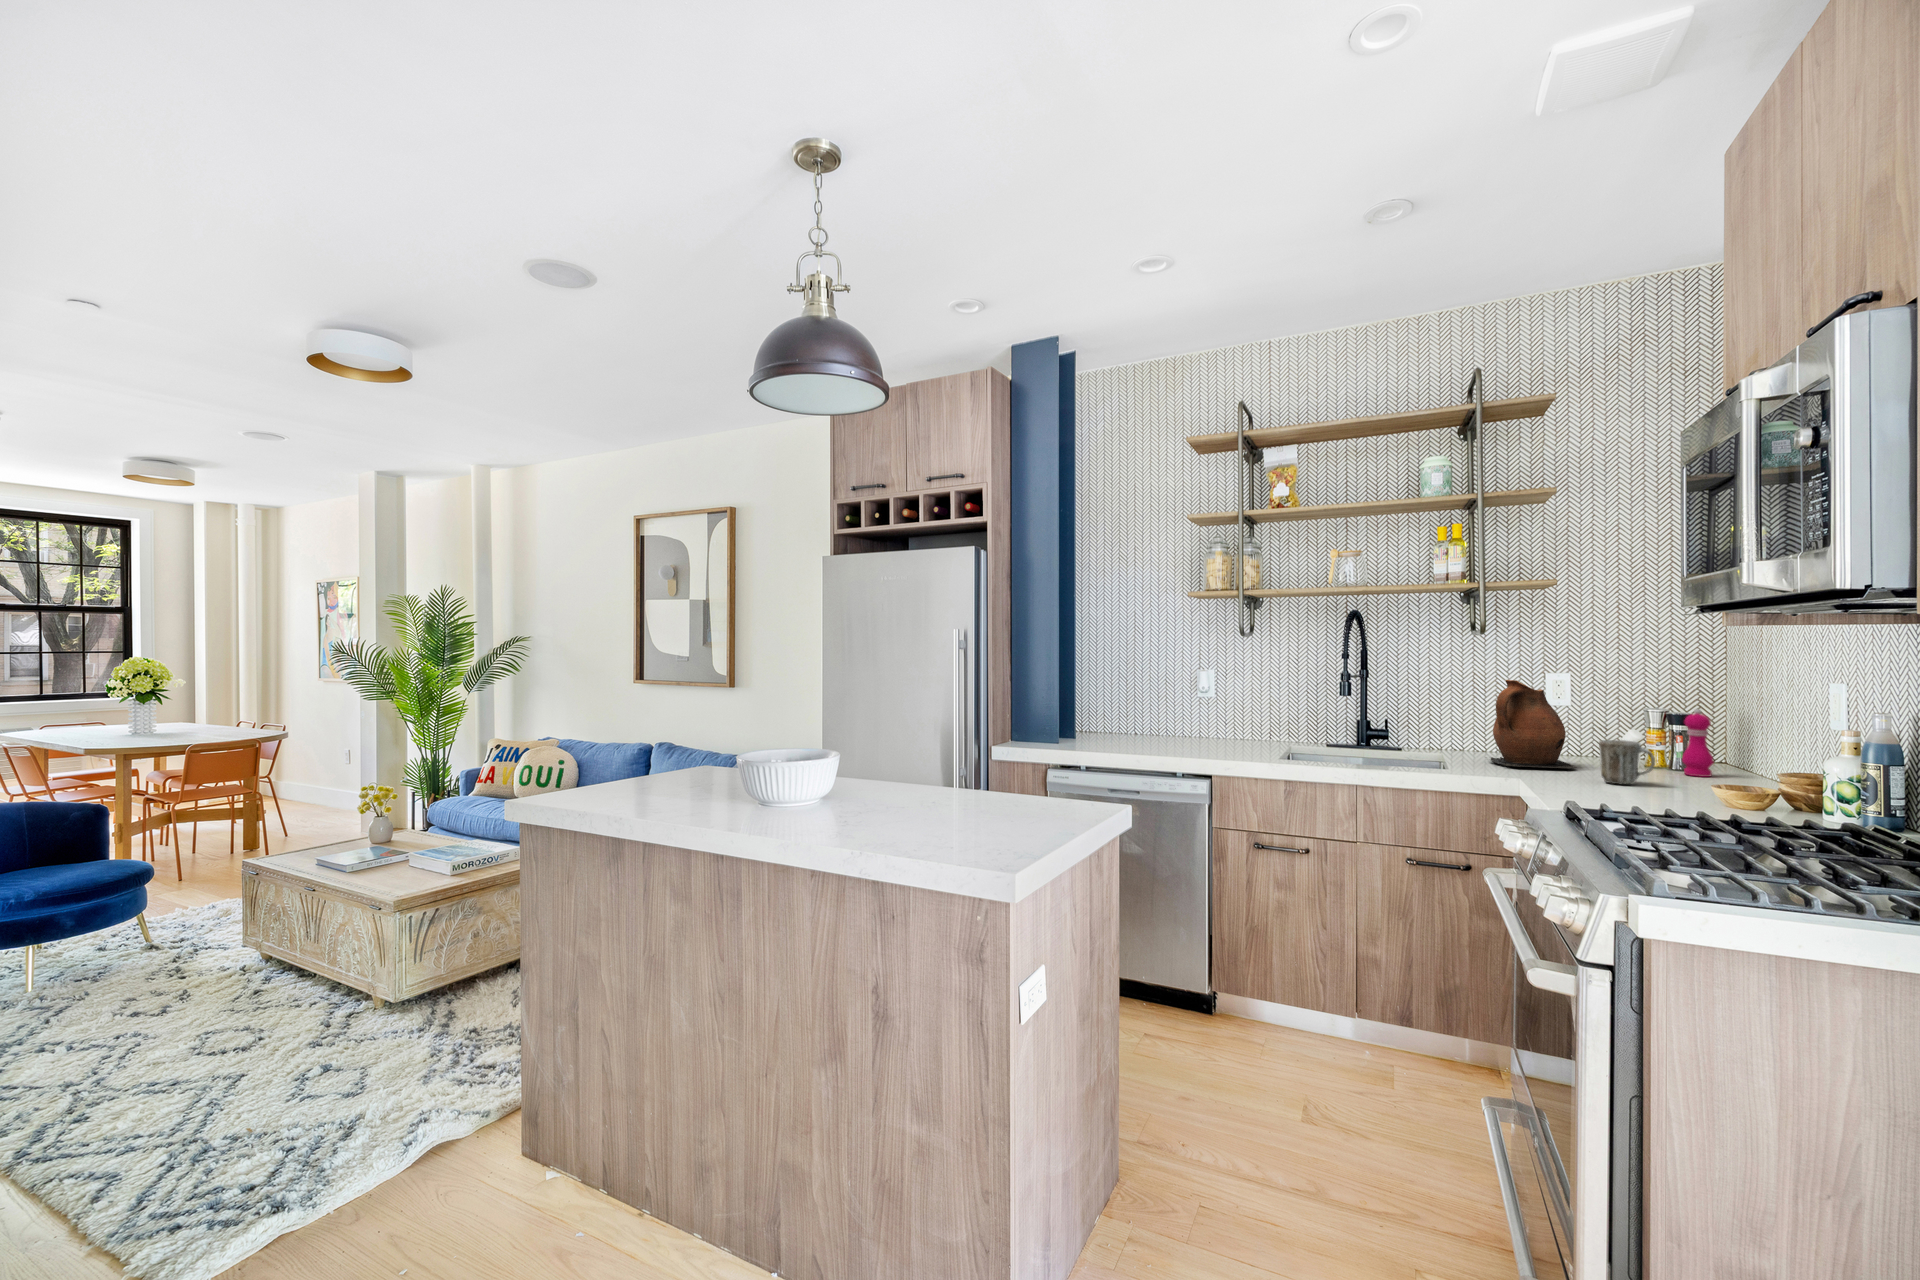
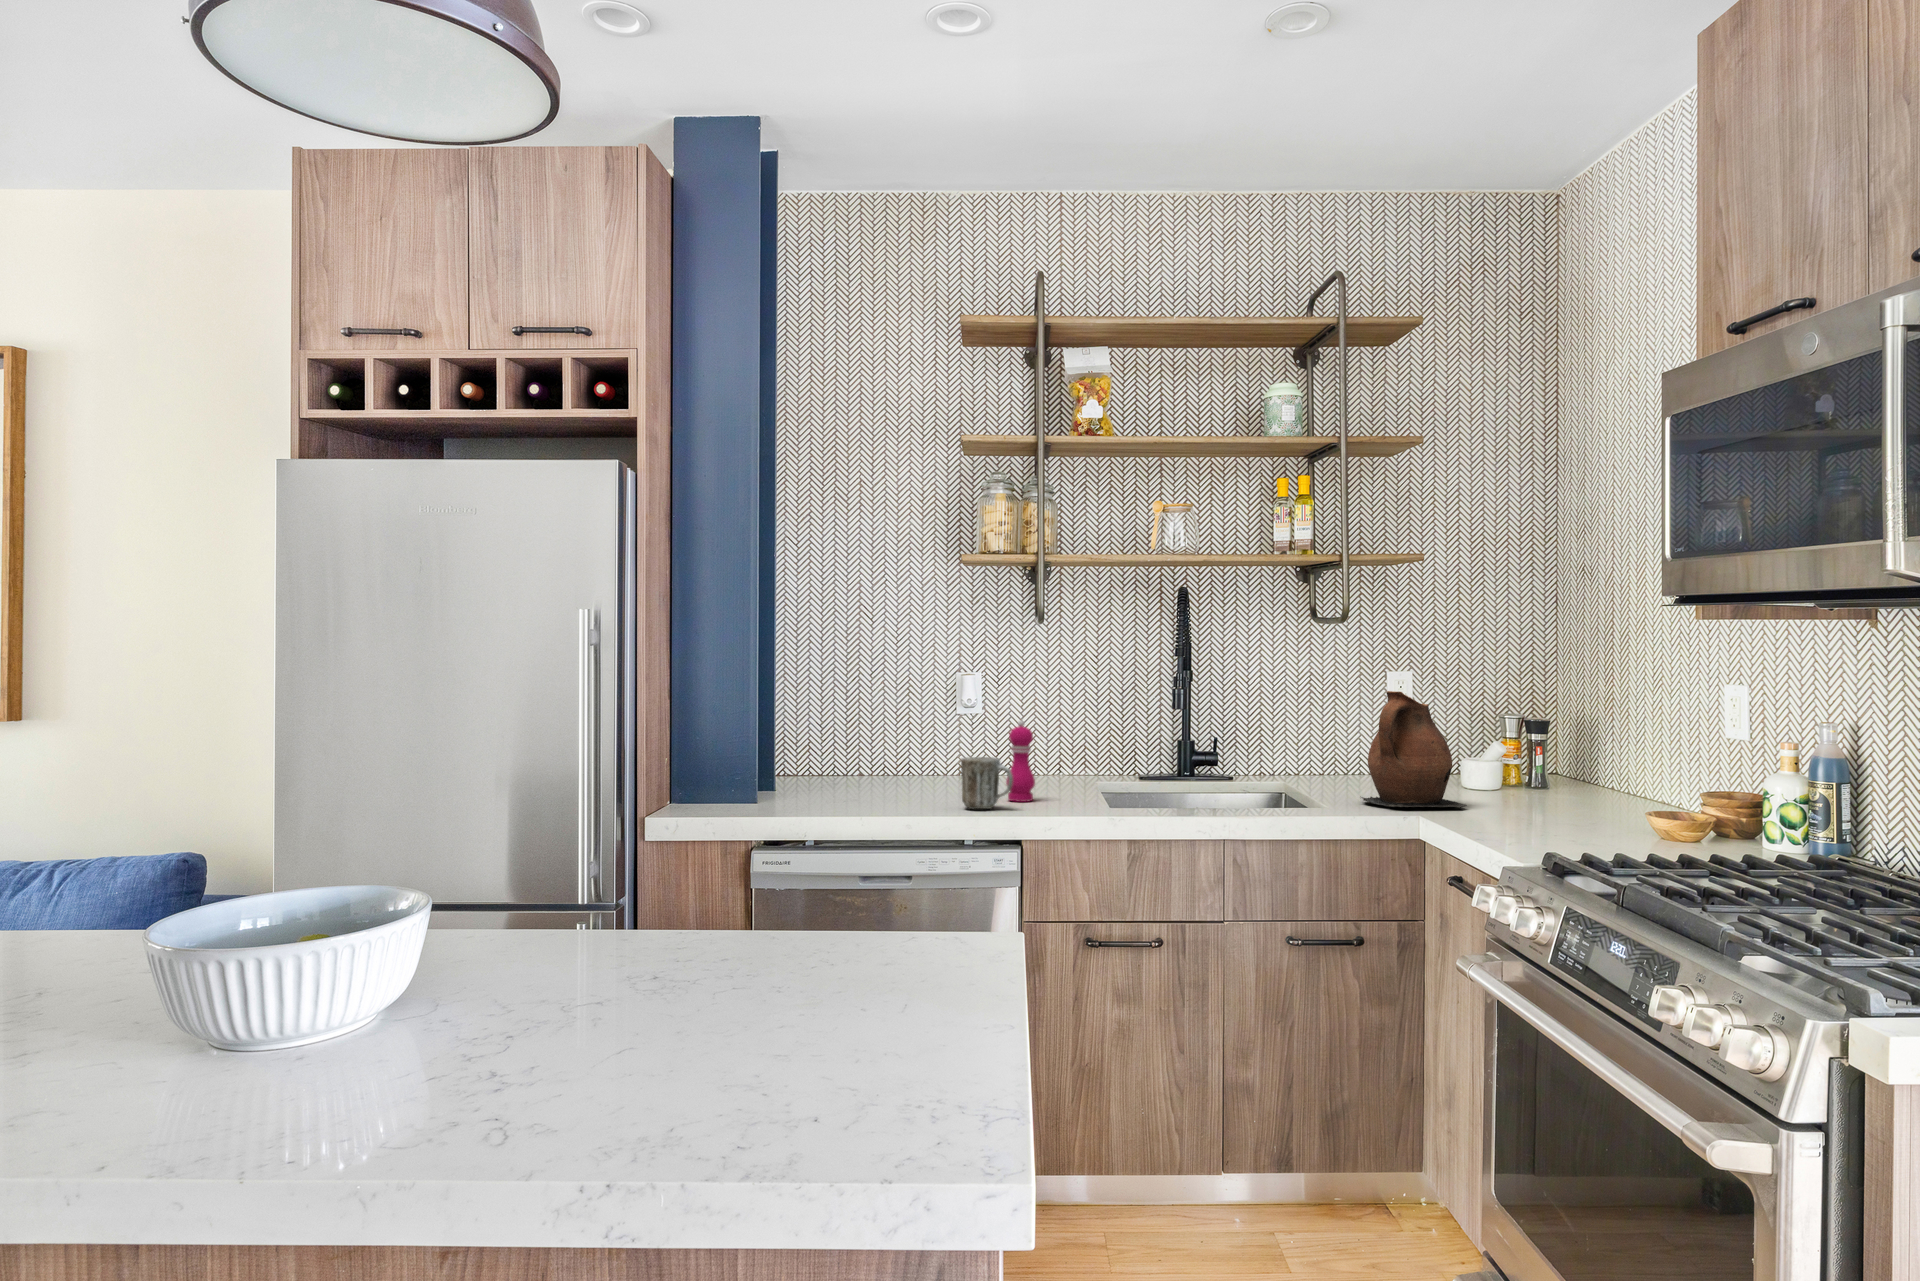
pepper mill: present [1682,709,1714,777] -> present [1006,720,1035,802]
mug: present [1599,740,1655,784] -> present [961,757,1013,809]

